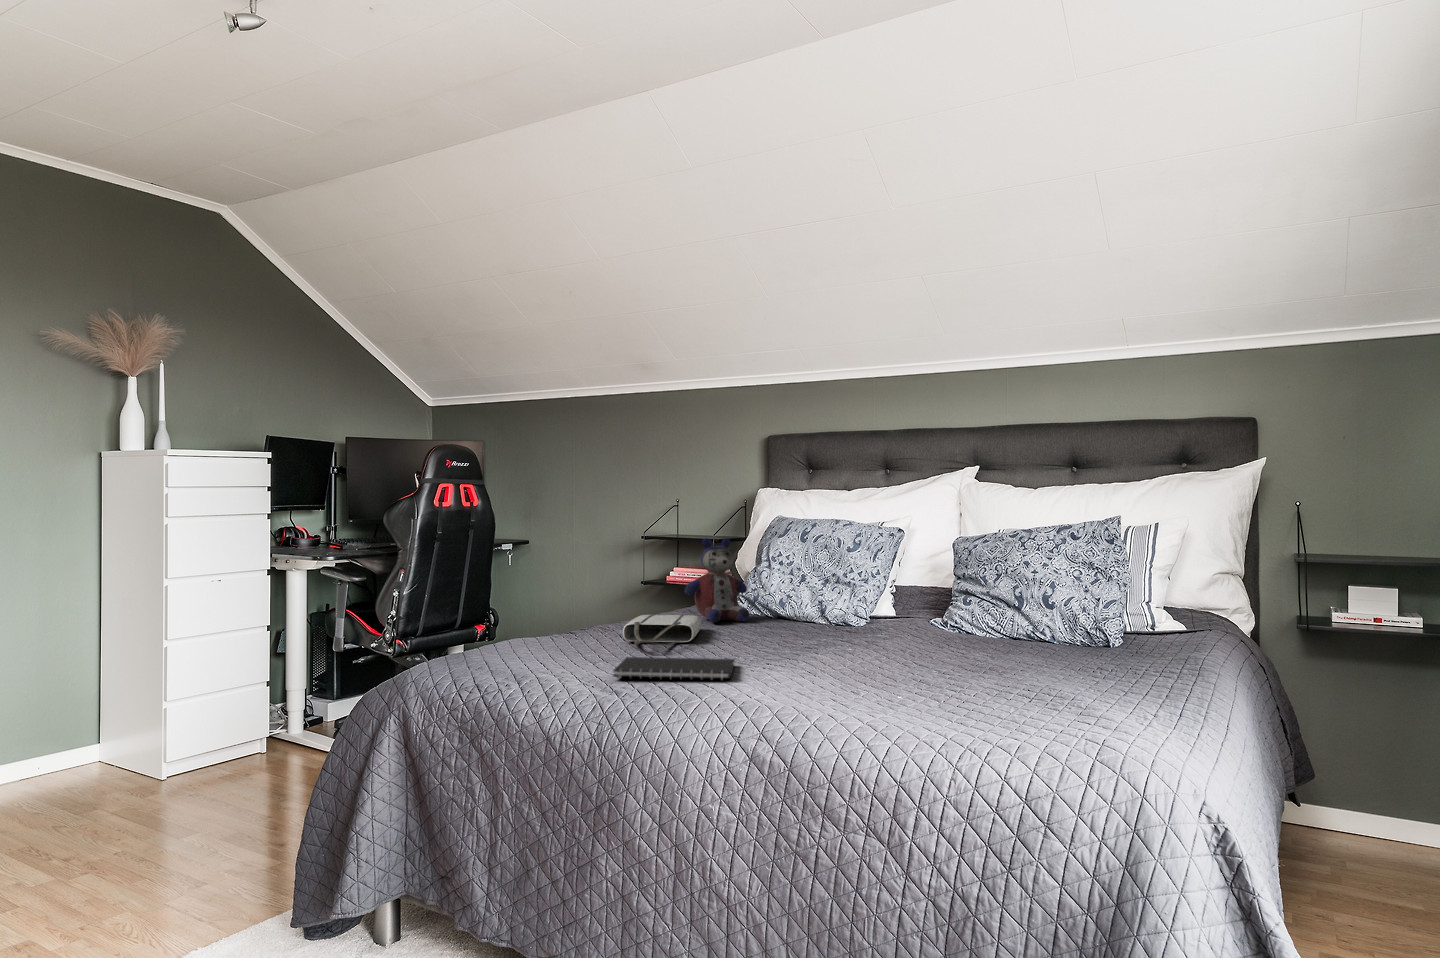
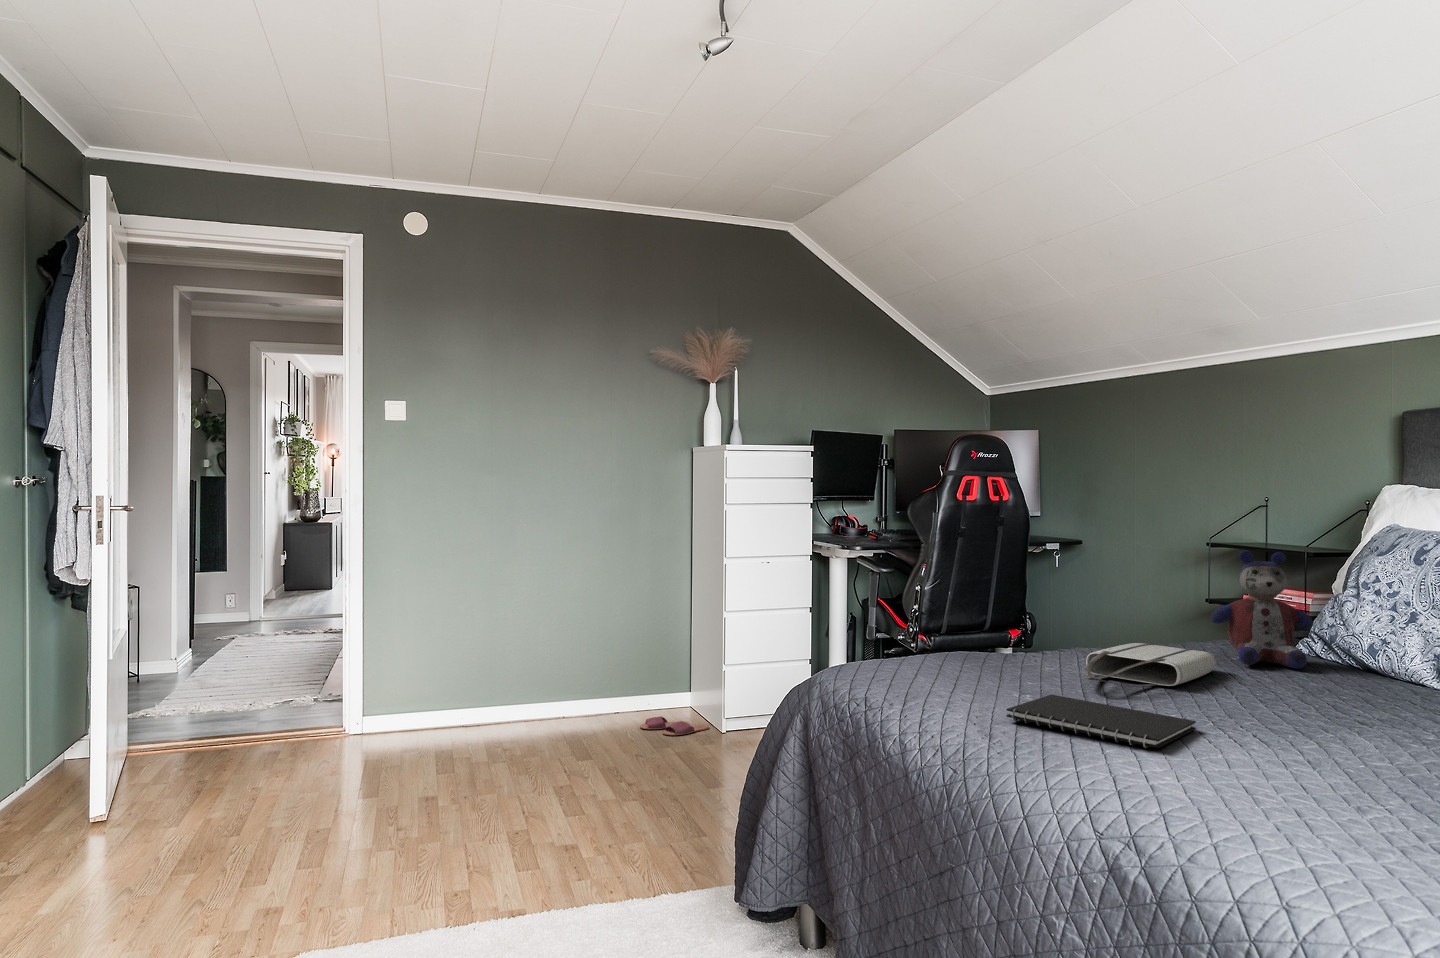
slippers: none [32,776,132,796] -> present [640,716,709,735]

